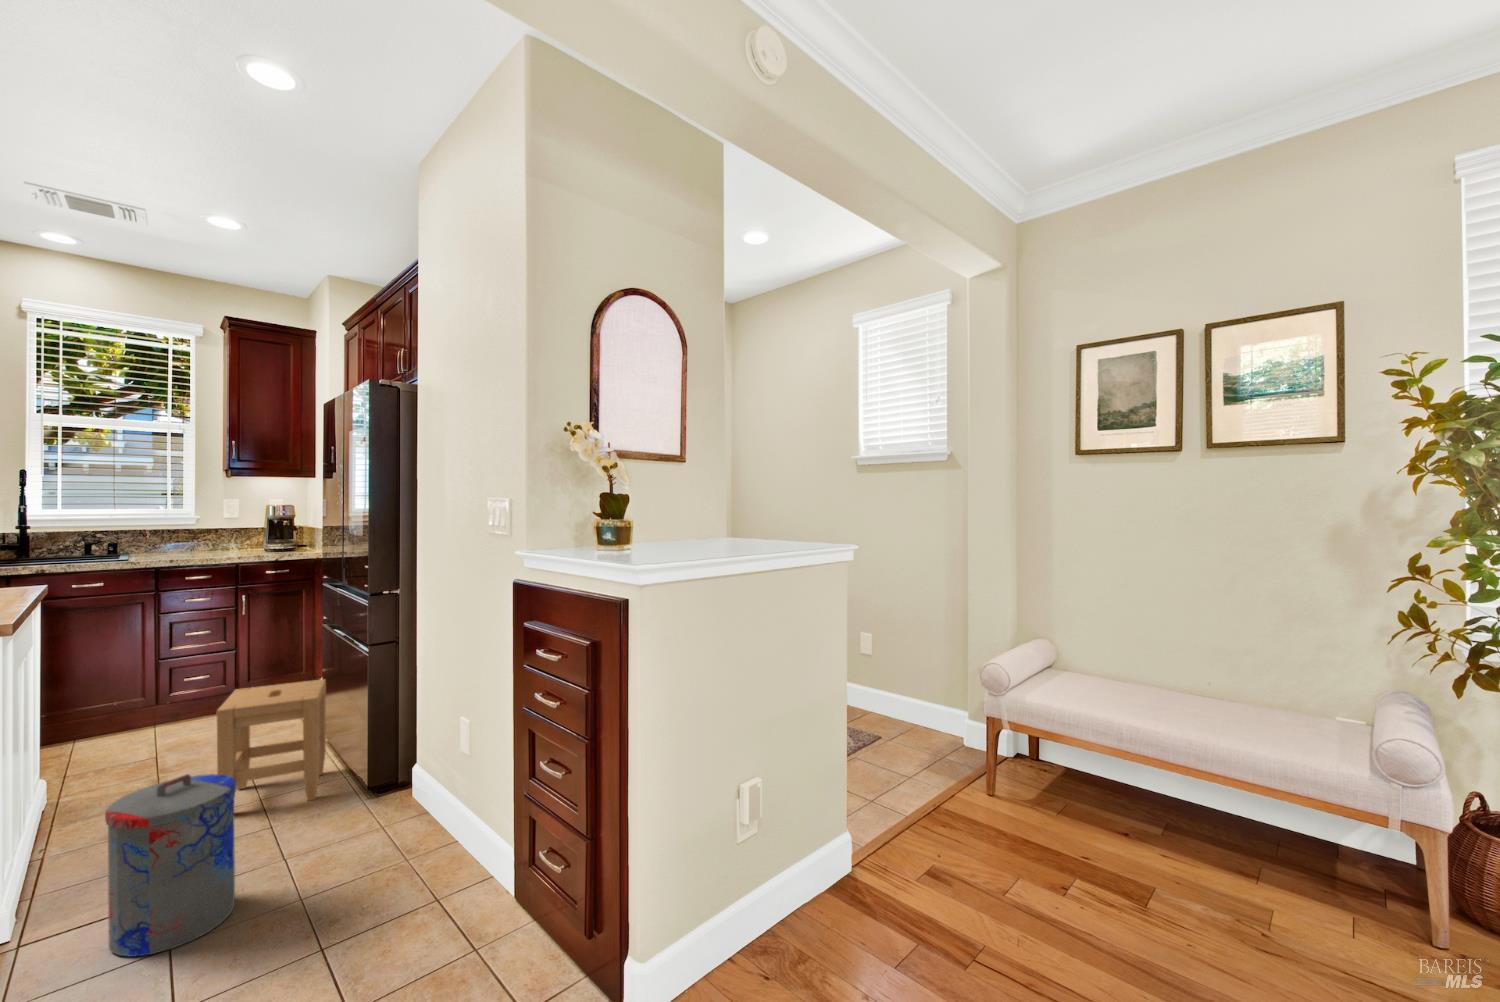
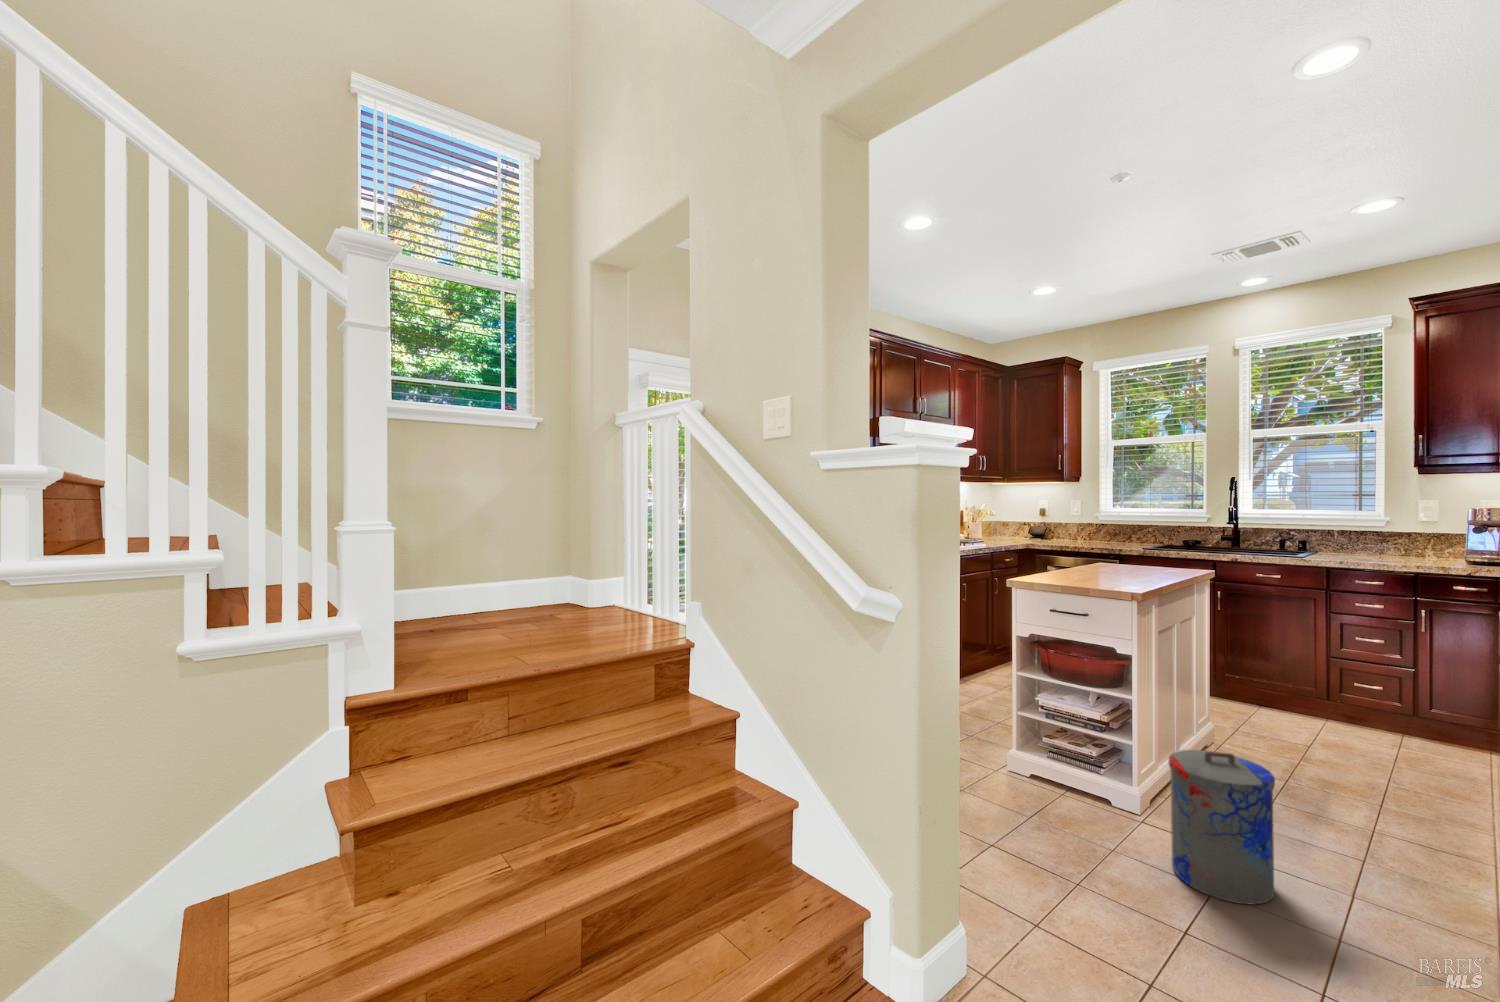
stool: present [217,679,326,801] -> none [1314,703,1470,863]

